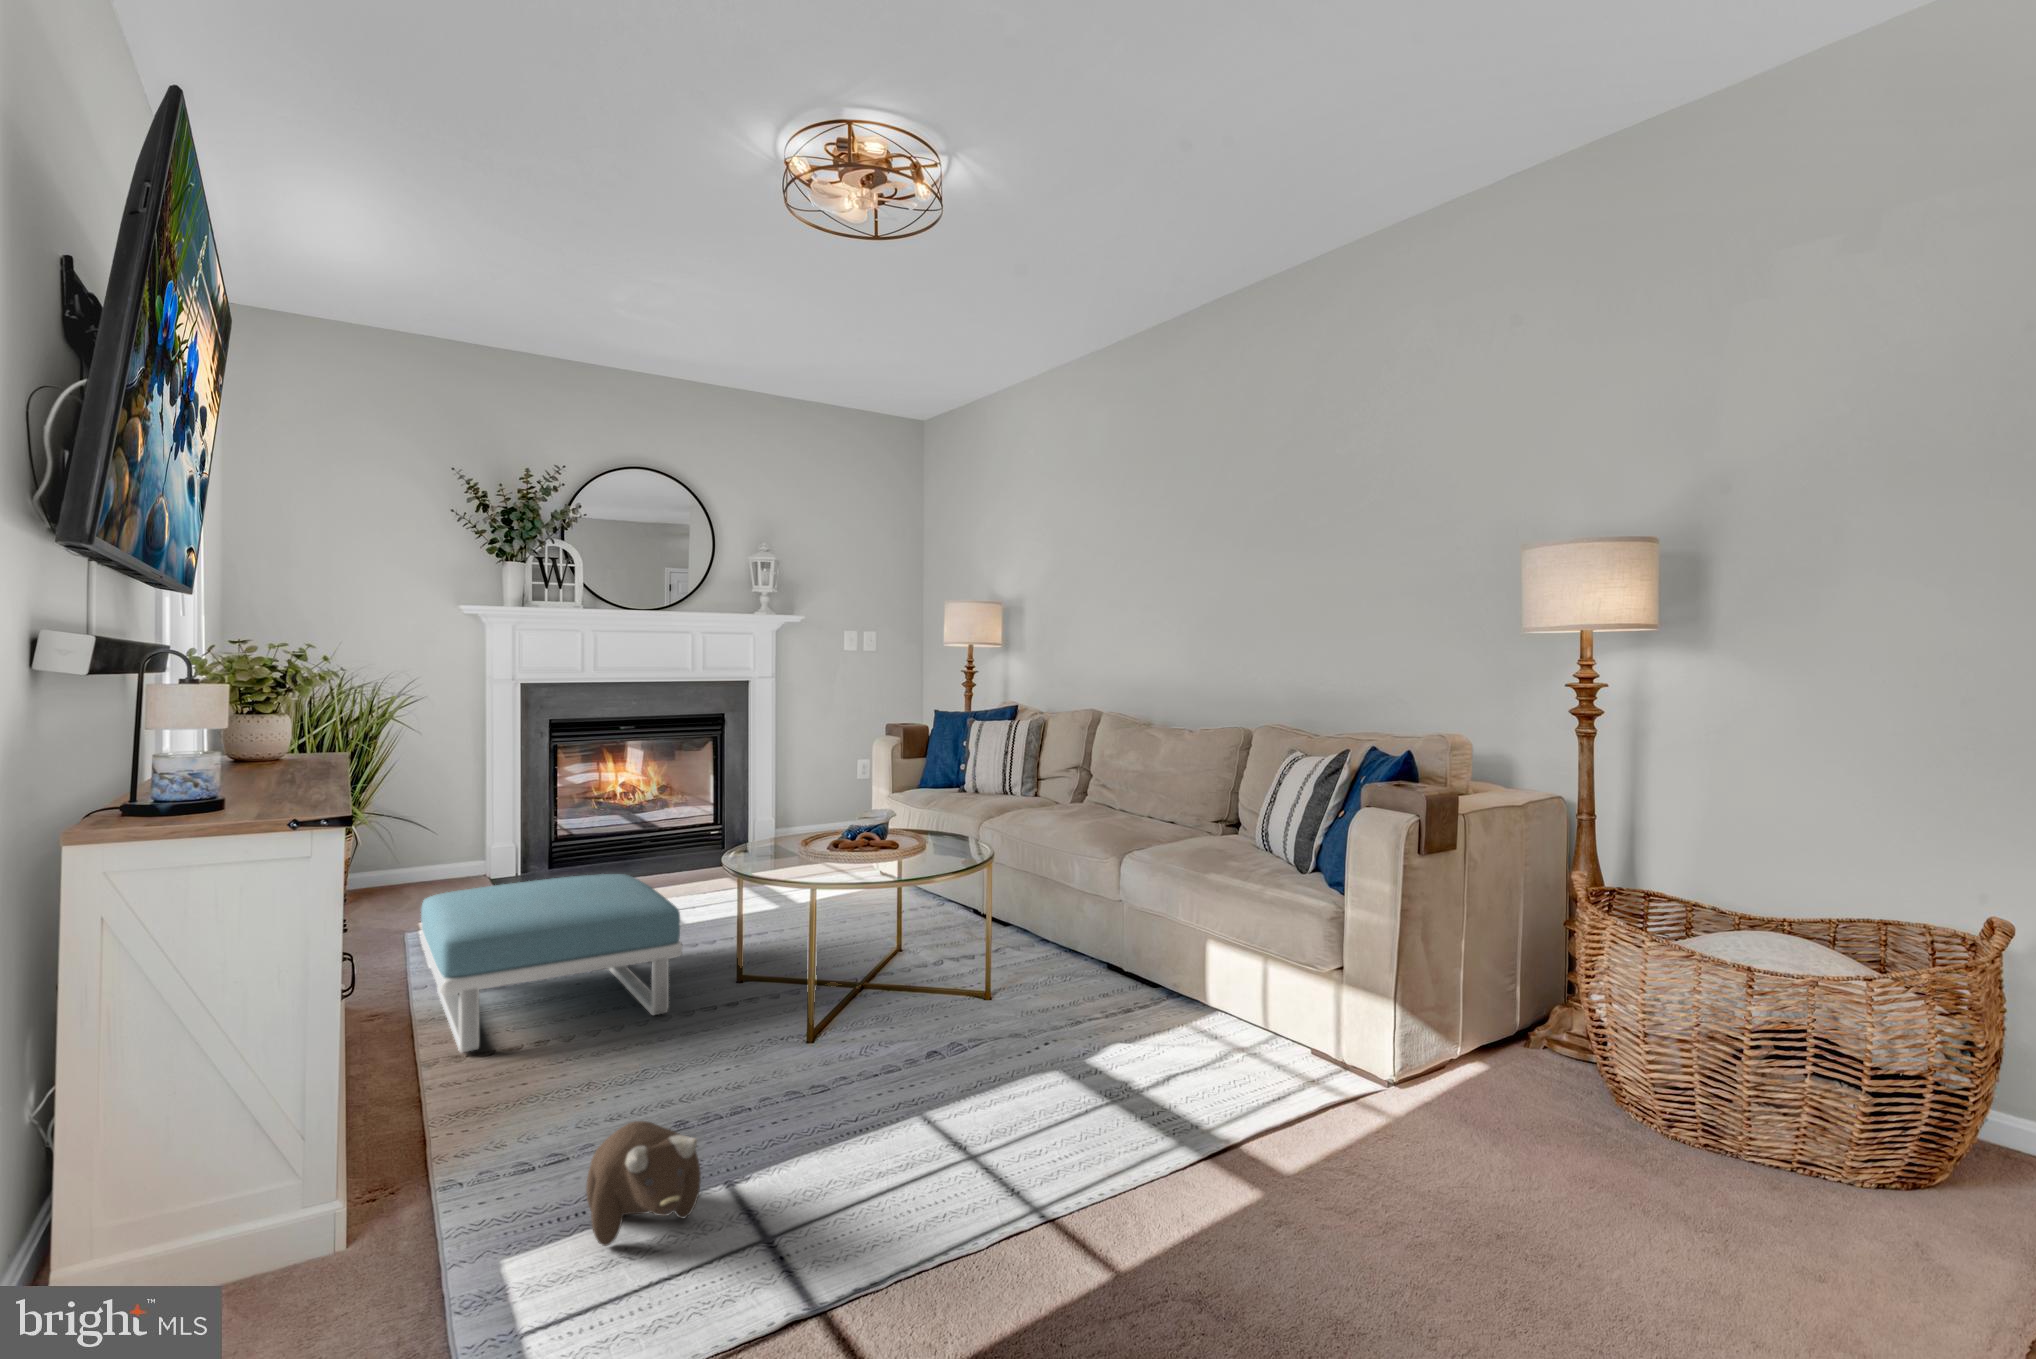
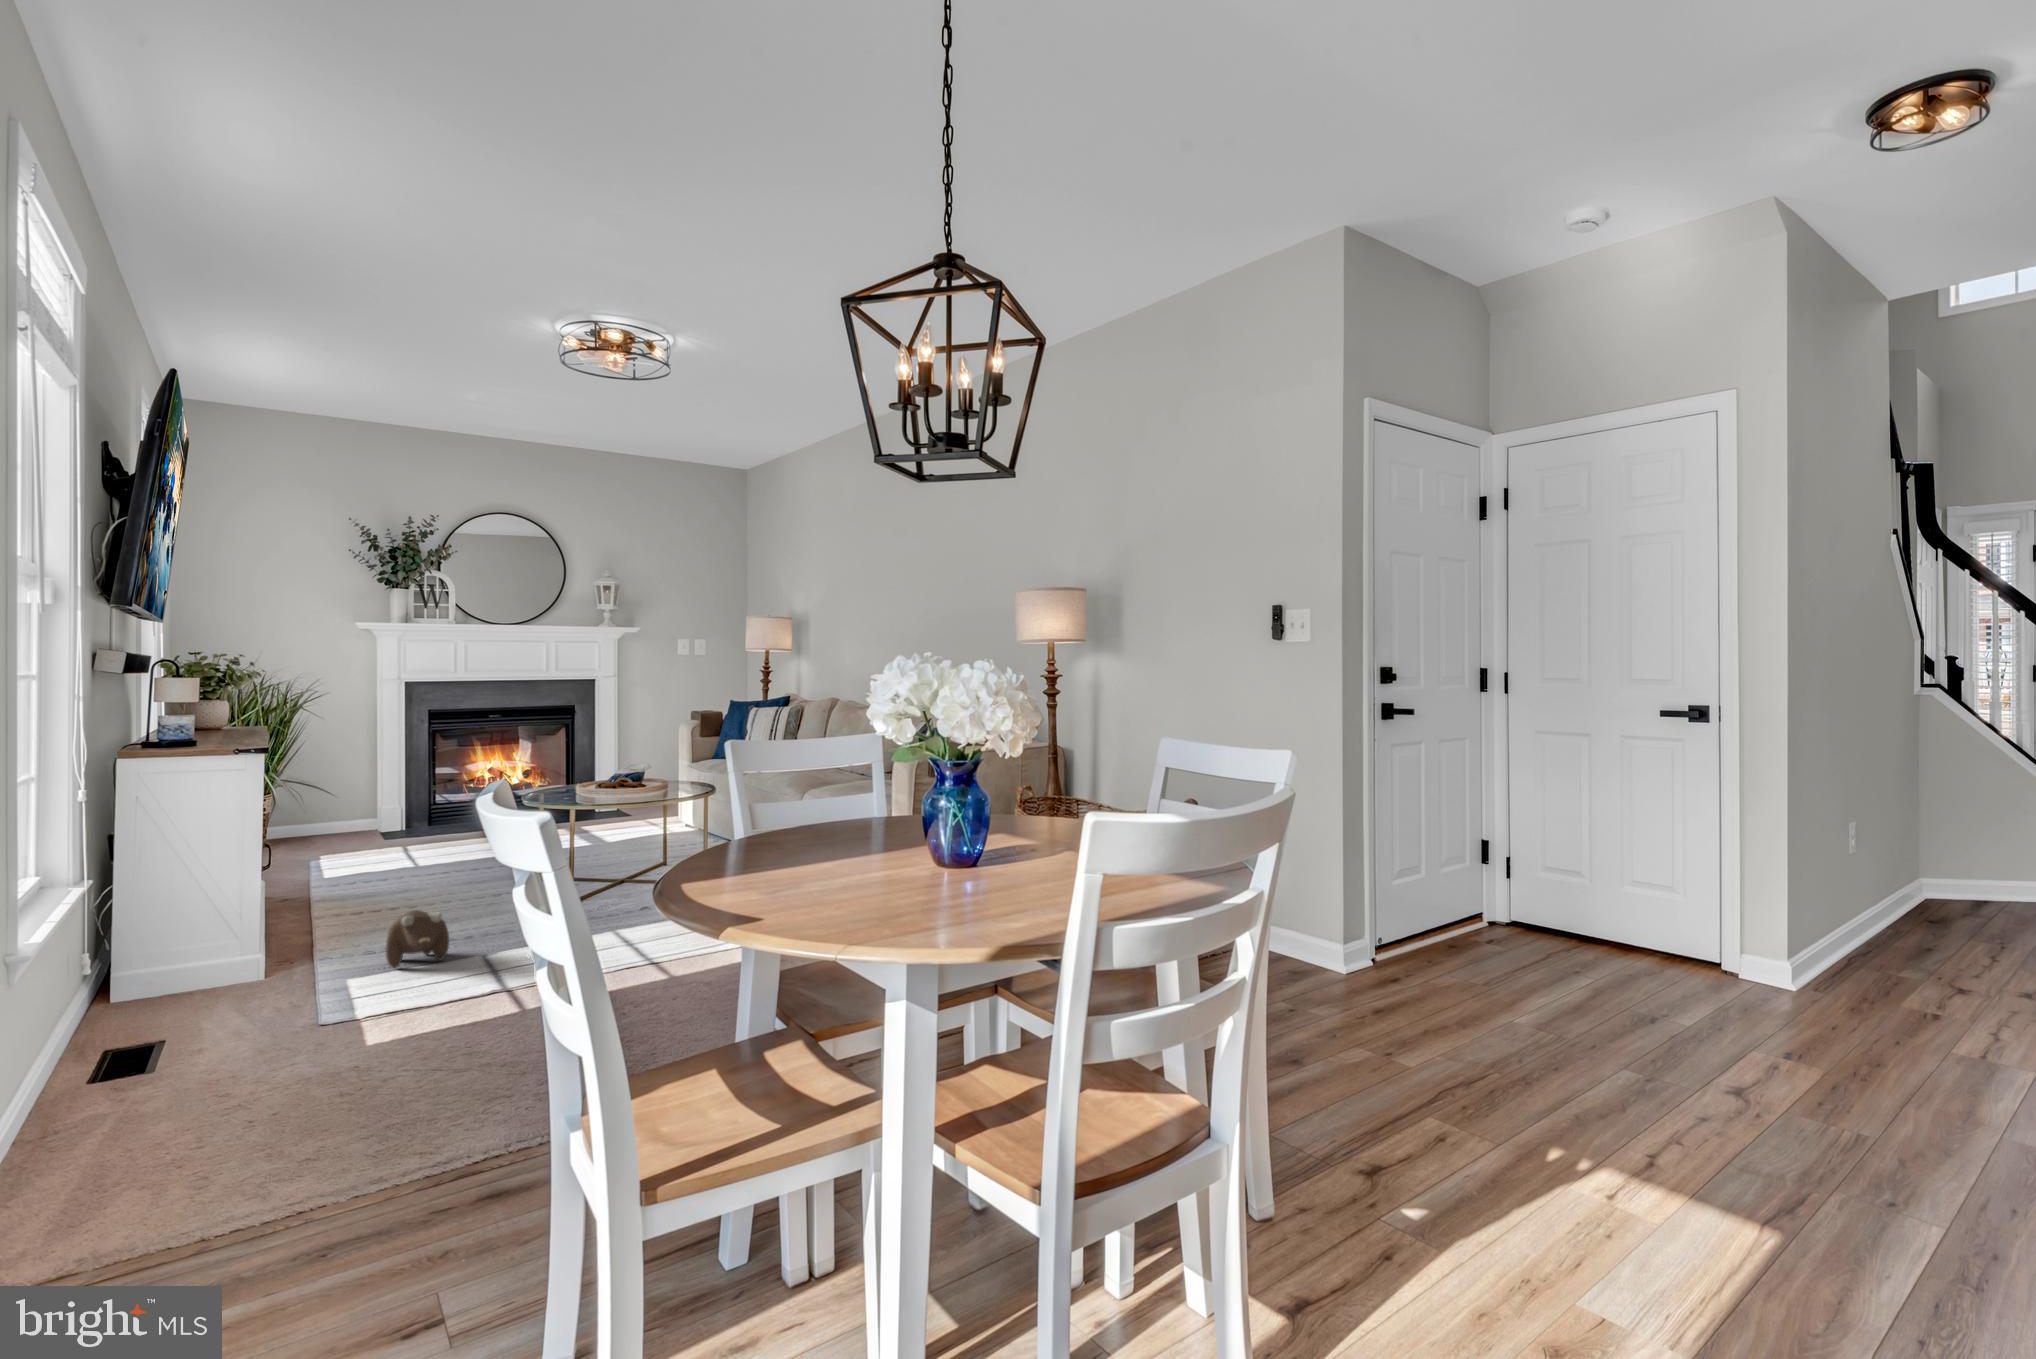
footstool: present [421,874,682,1053] -> none [316,810,485,908]

